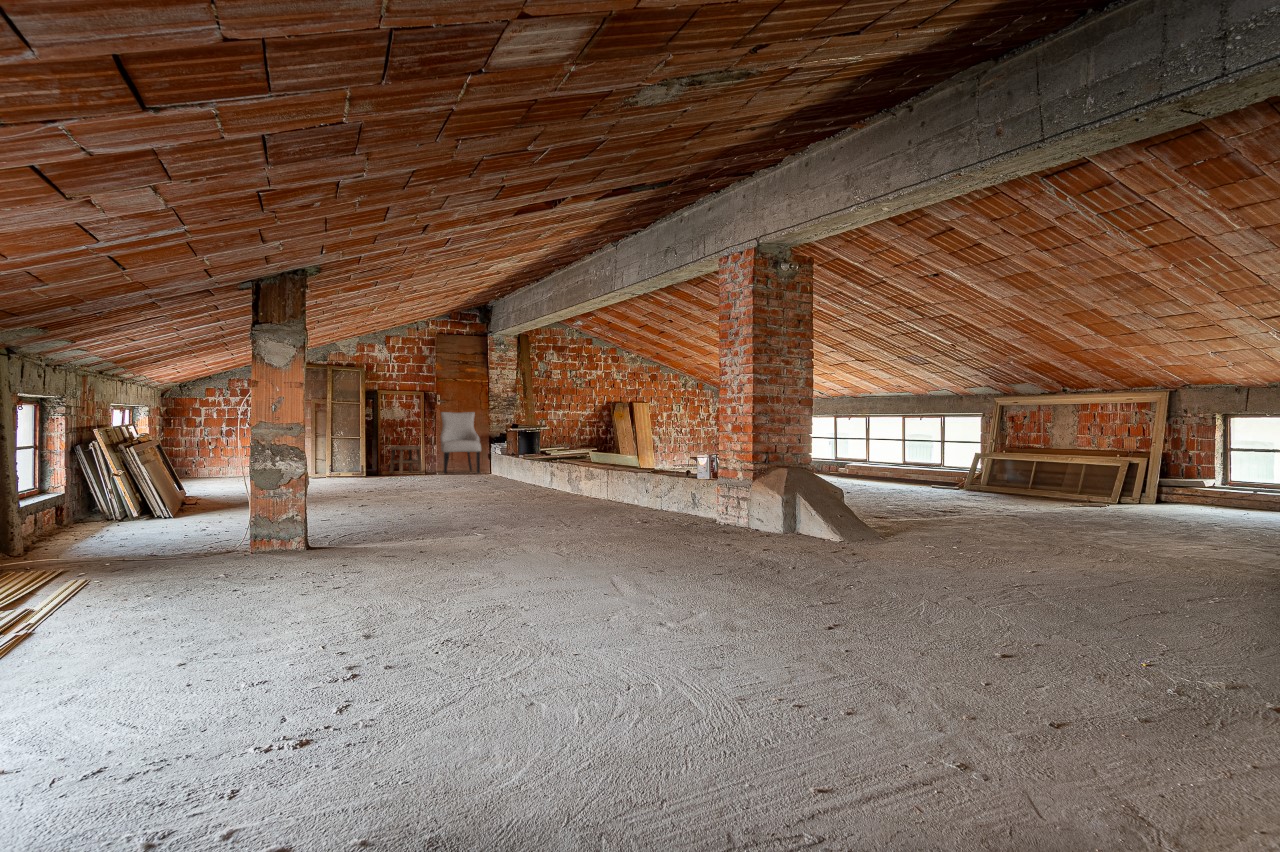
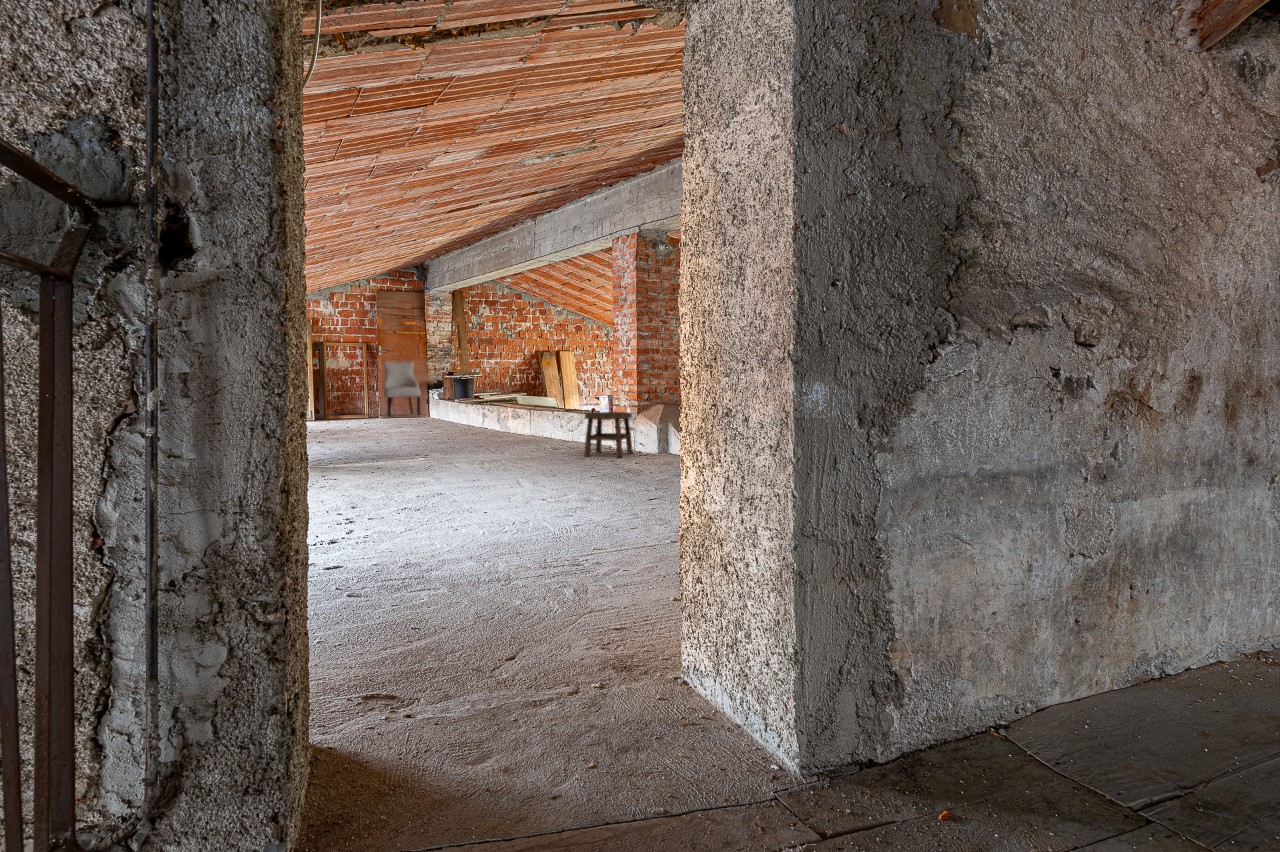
stool: present [390,446,422,474] -> present [585,412,633,457]

